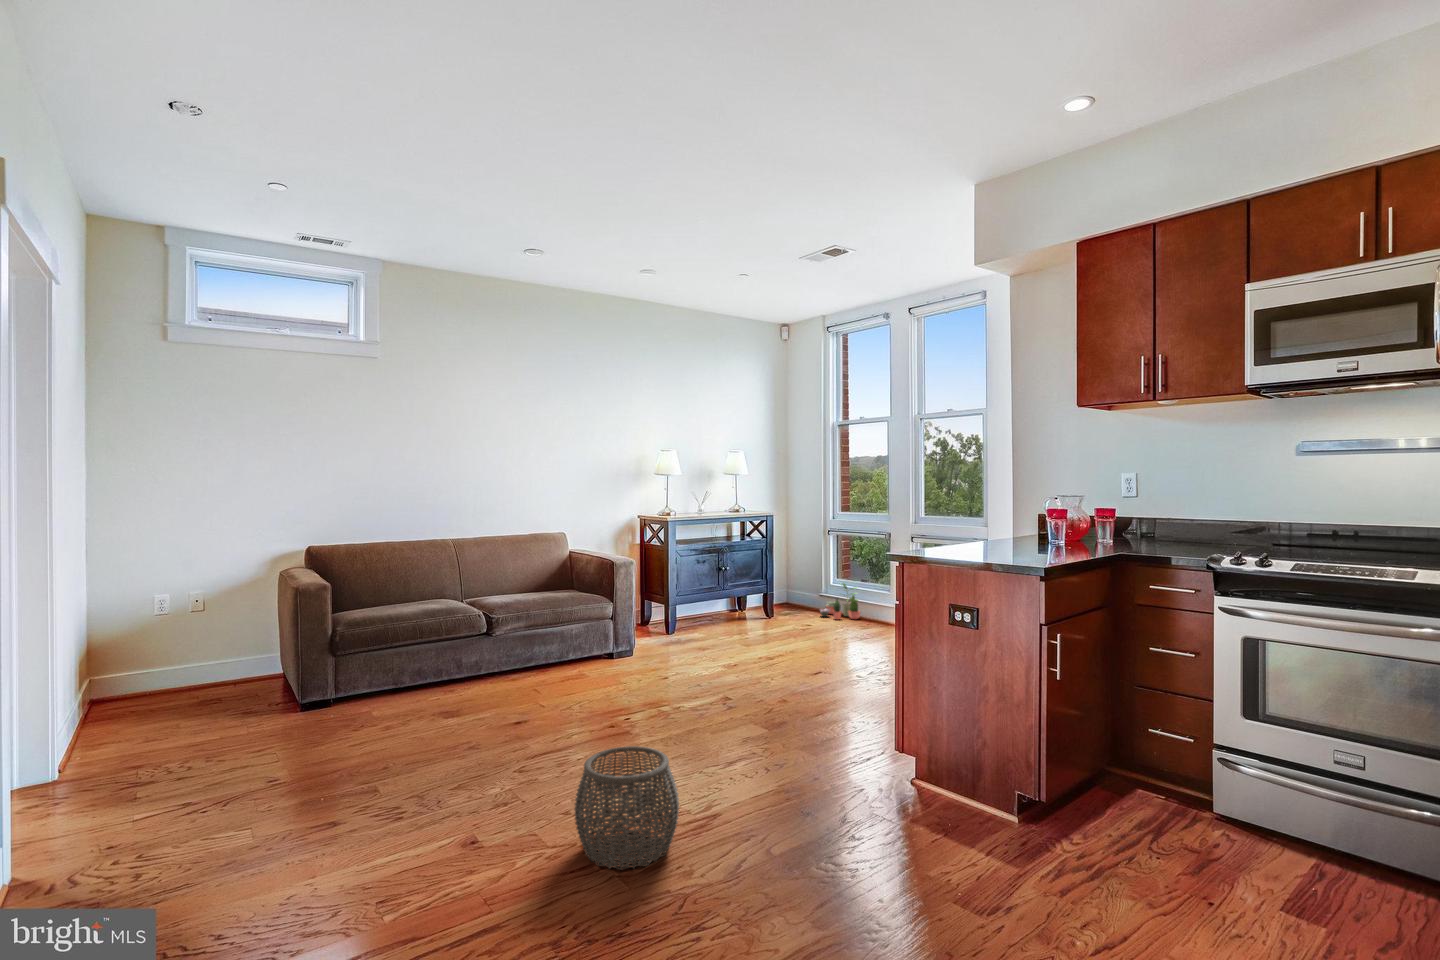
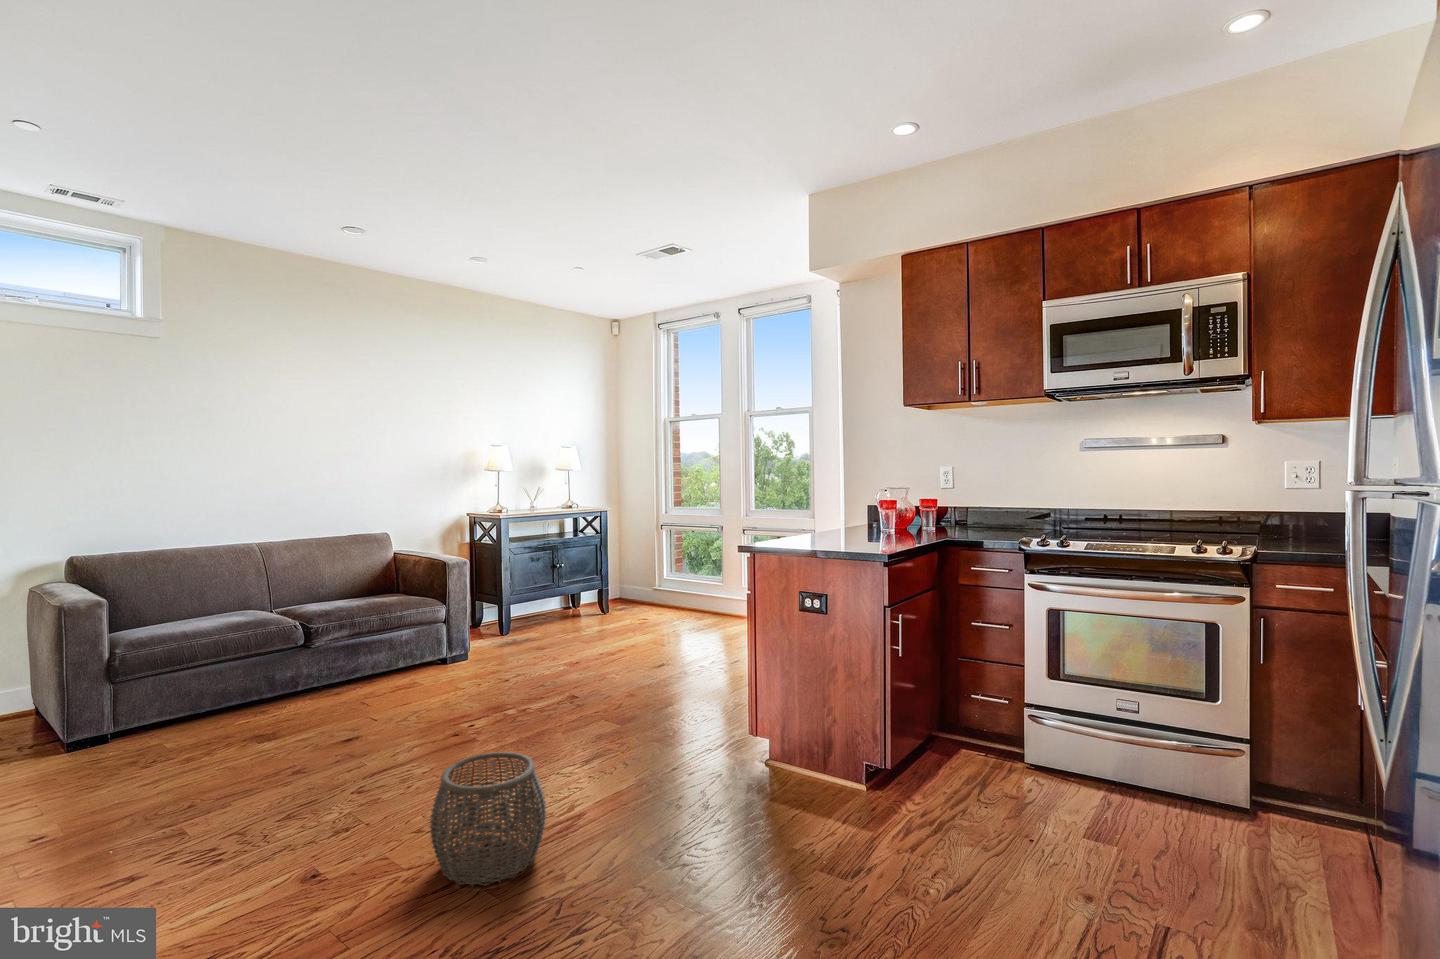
potted plant: present [820,583,860,619] -> none [656,575,695,611]

